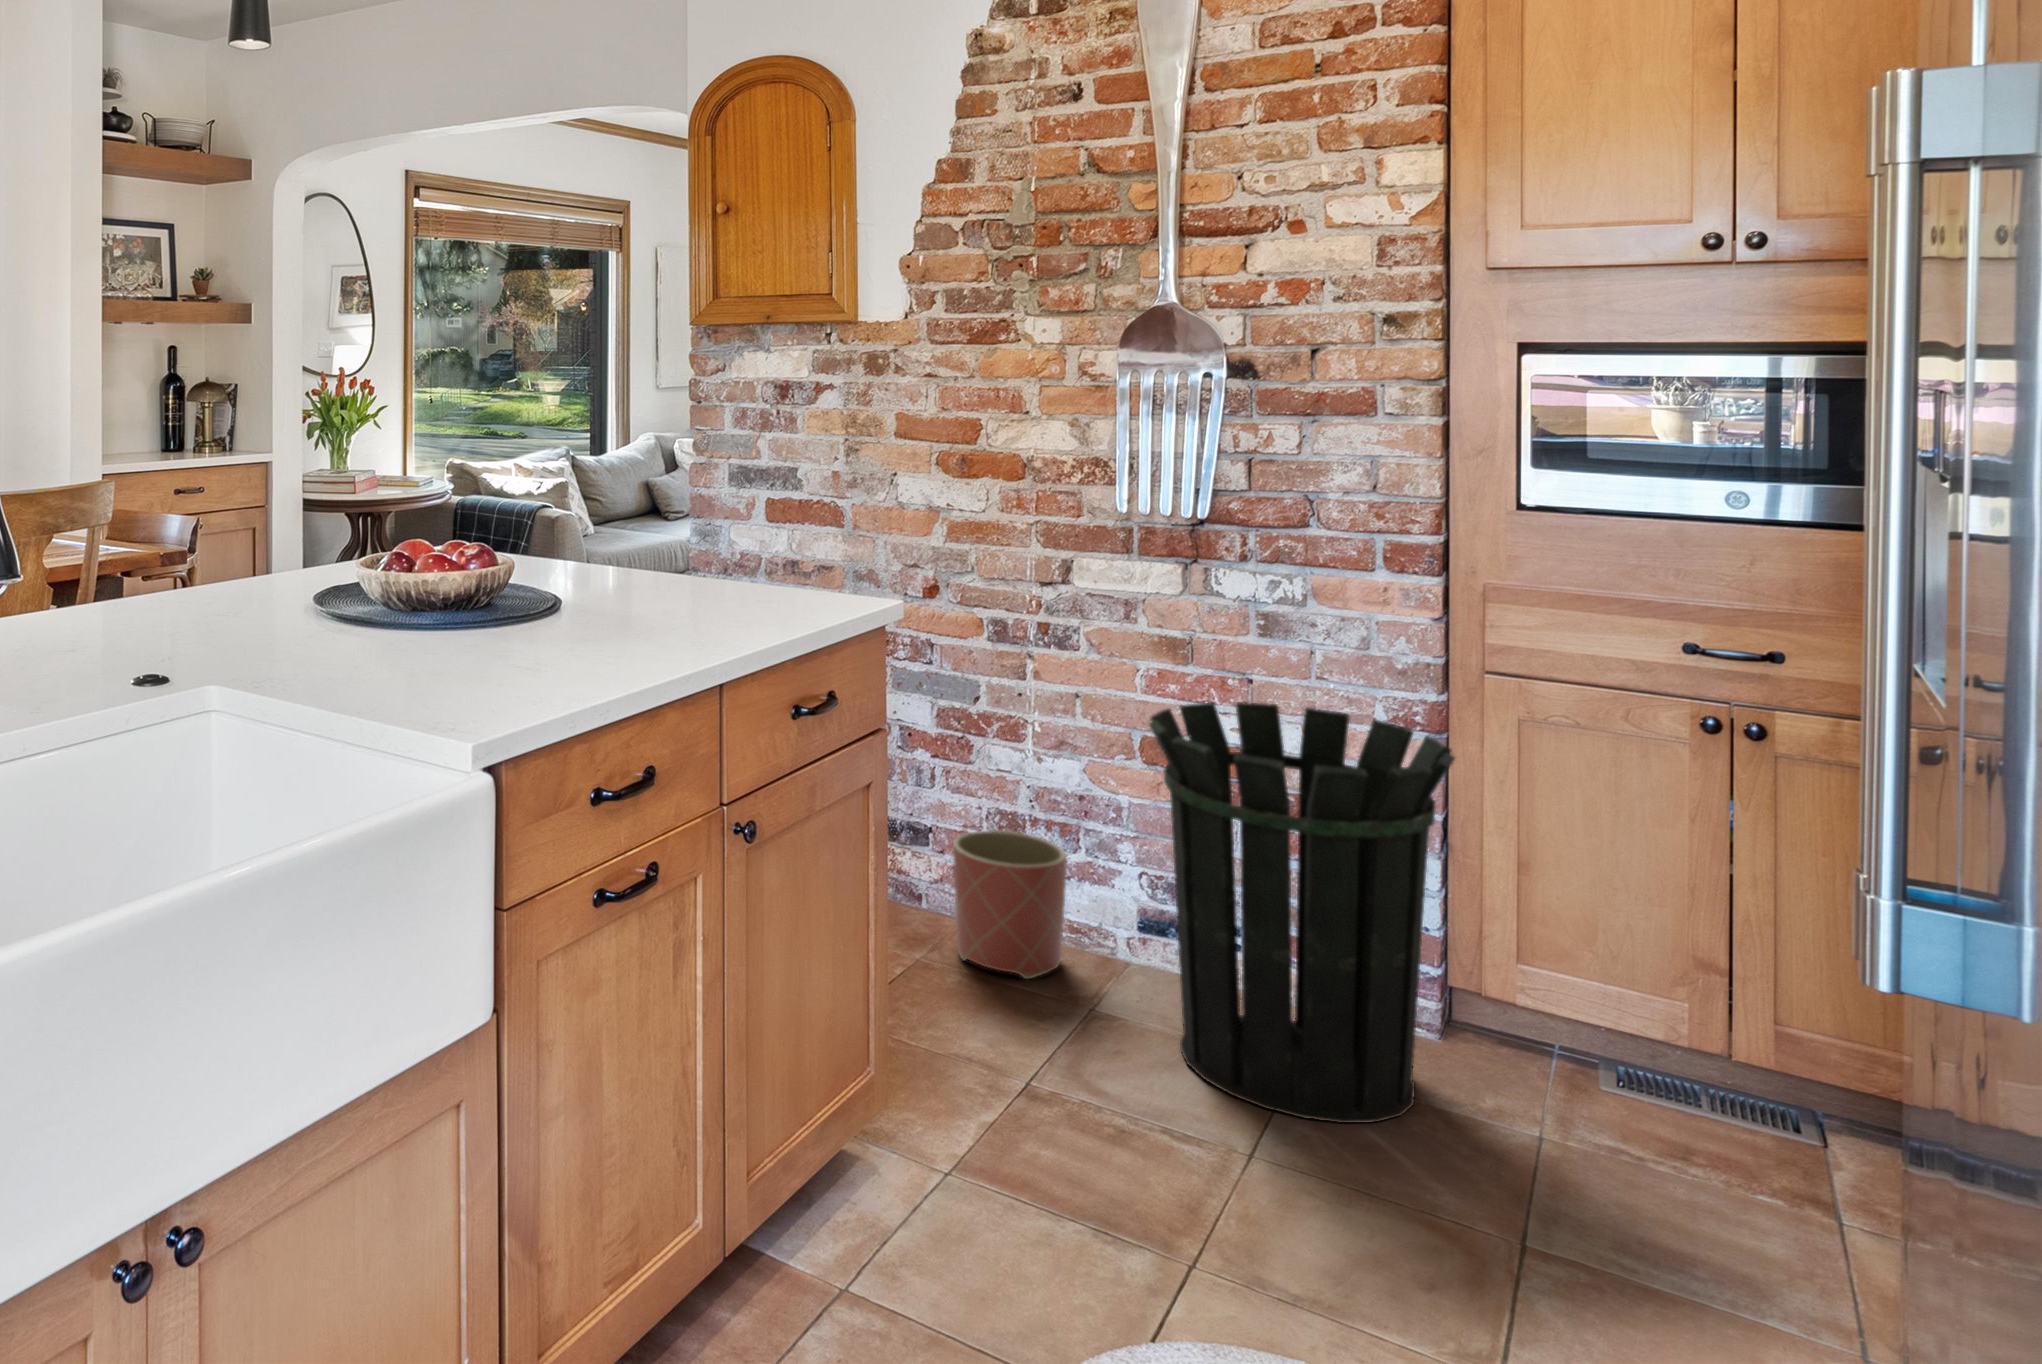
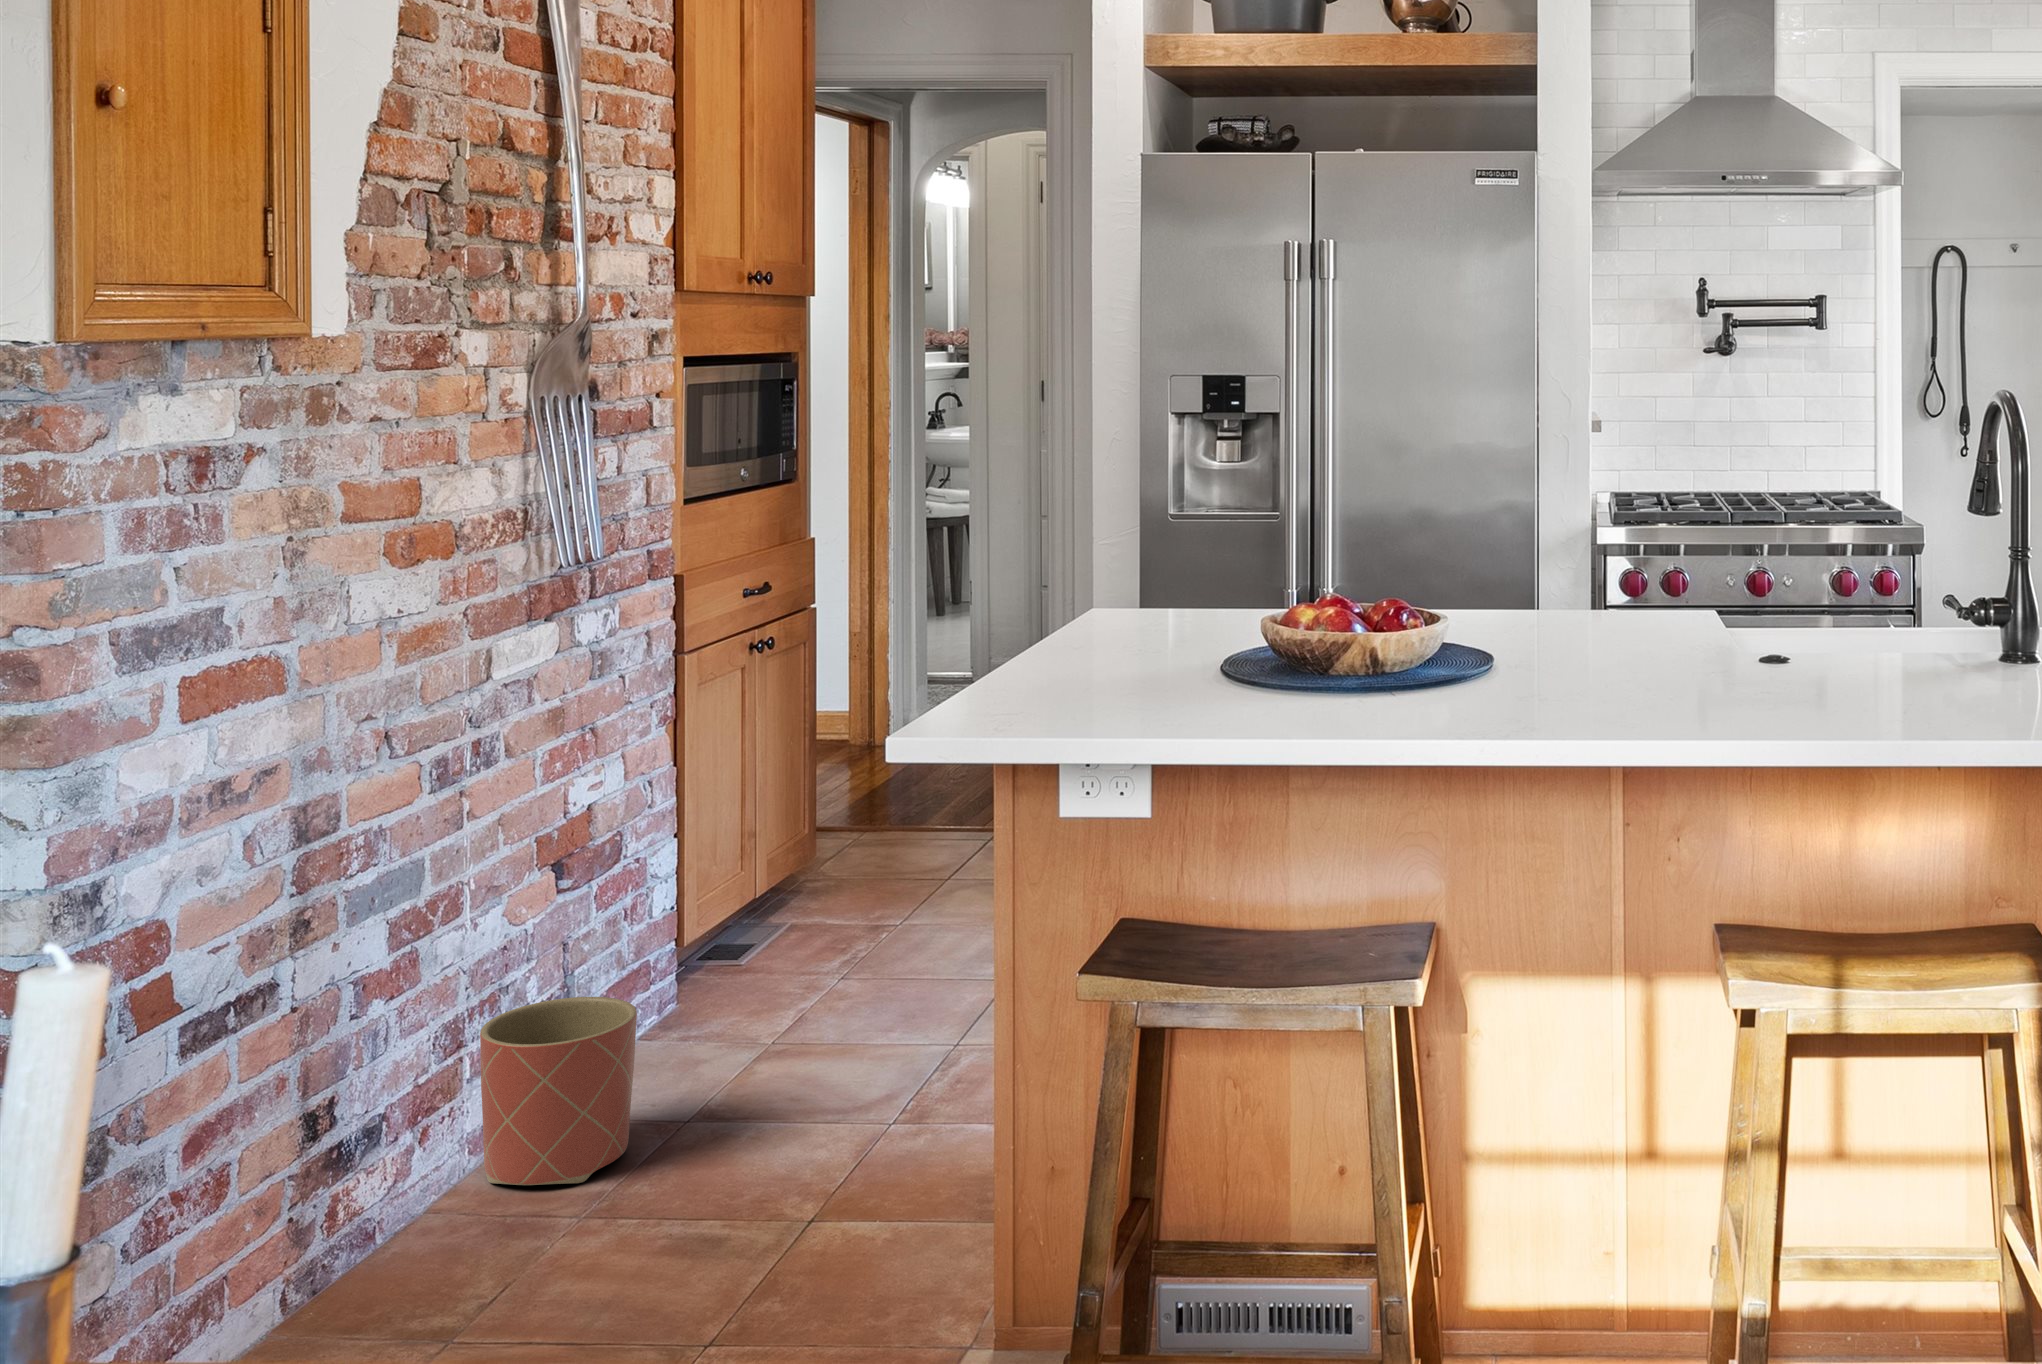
waste bin: present [1149,702,1455,1123] -> none [639,703,907,1069]

